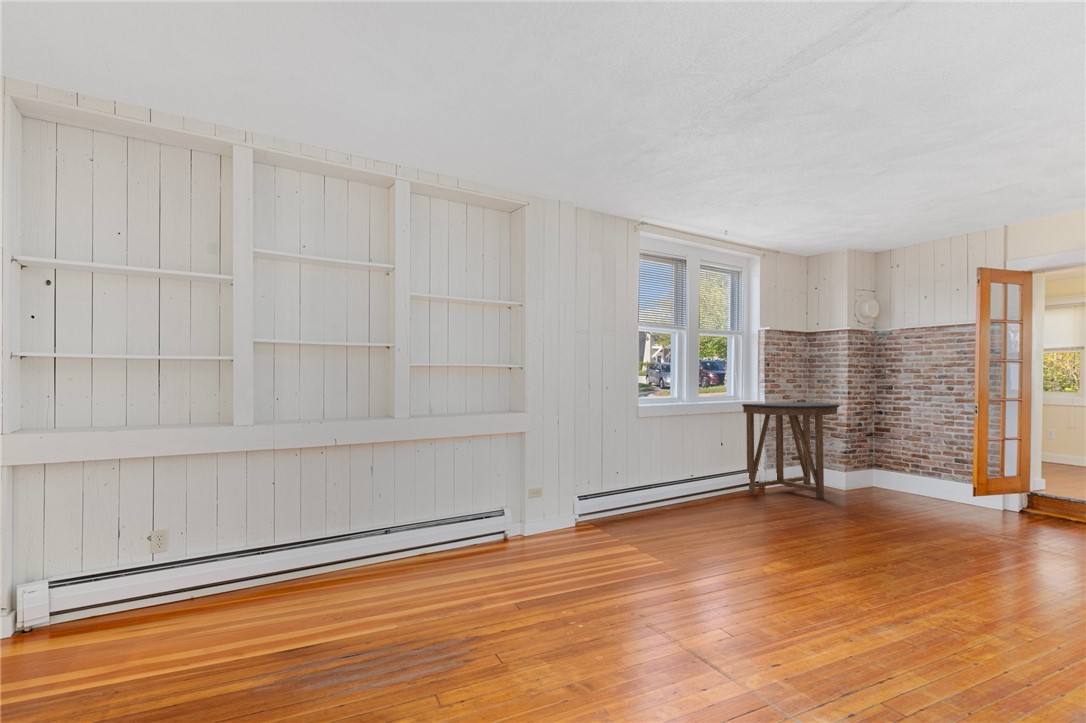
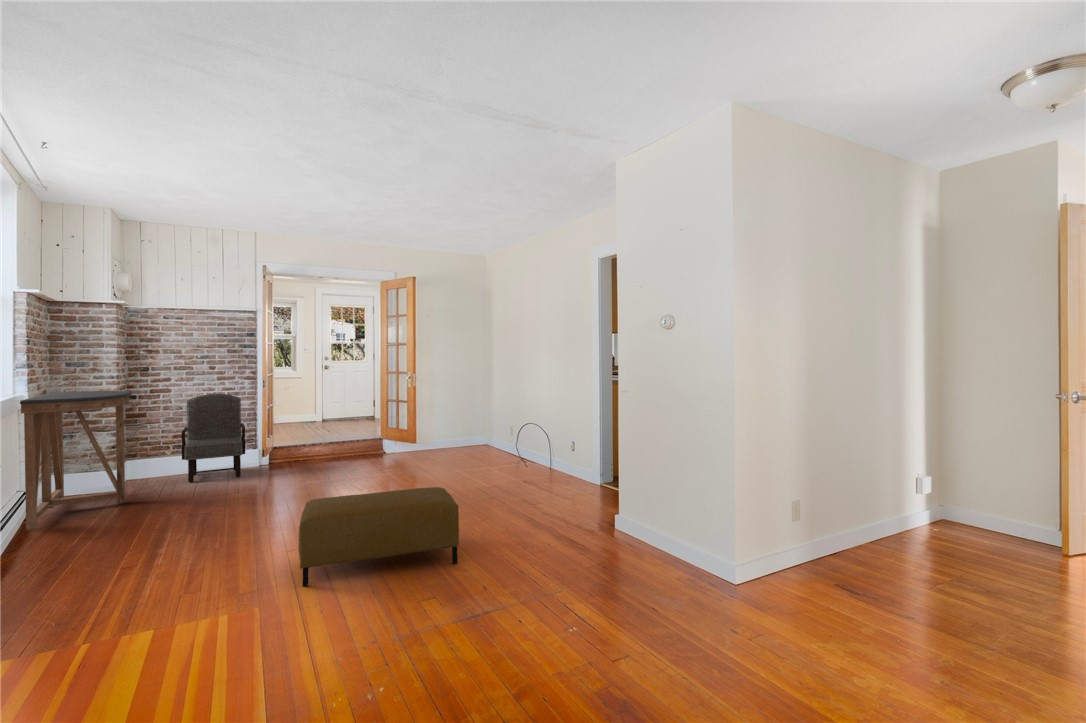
armchair: none [894,417,981,514] -> present [181,394,245,482]
ottoman: none [699,519,893,664] -> present [299,487,459,587]

